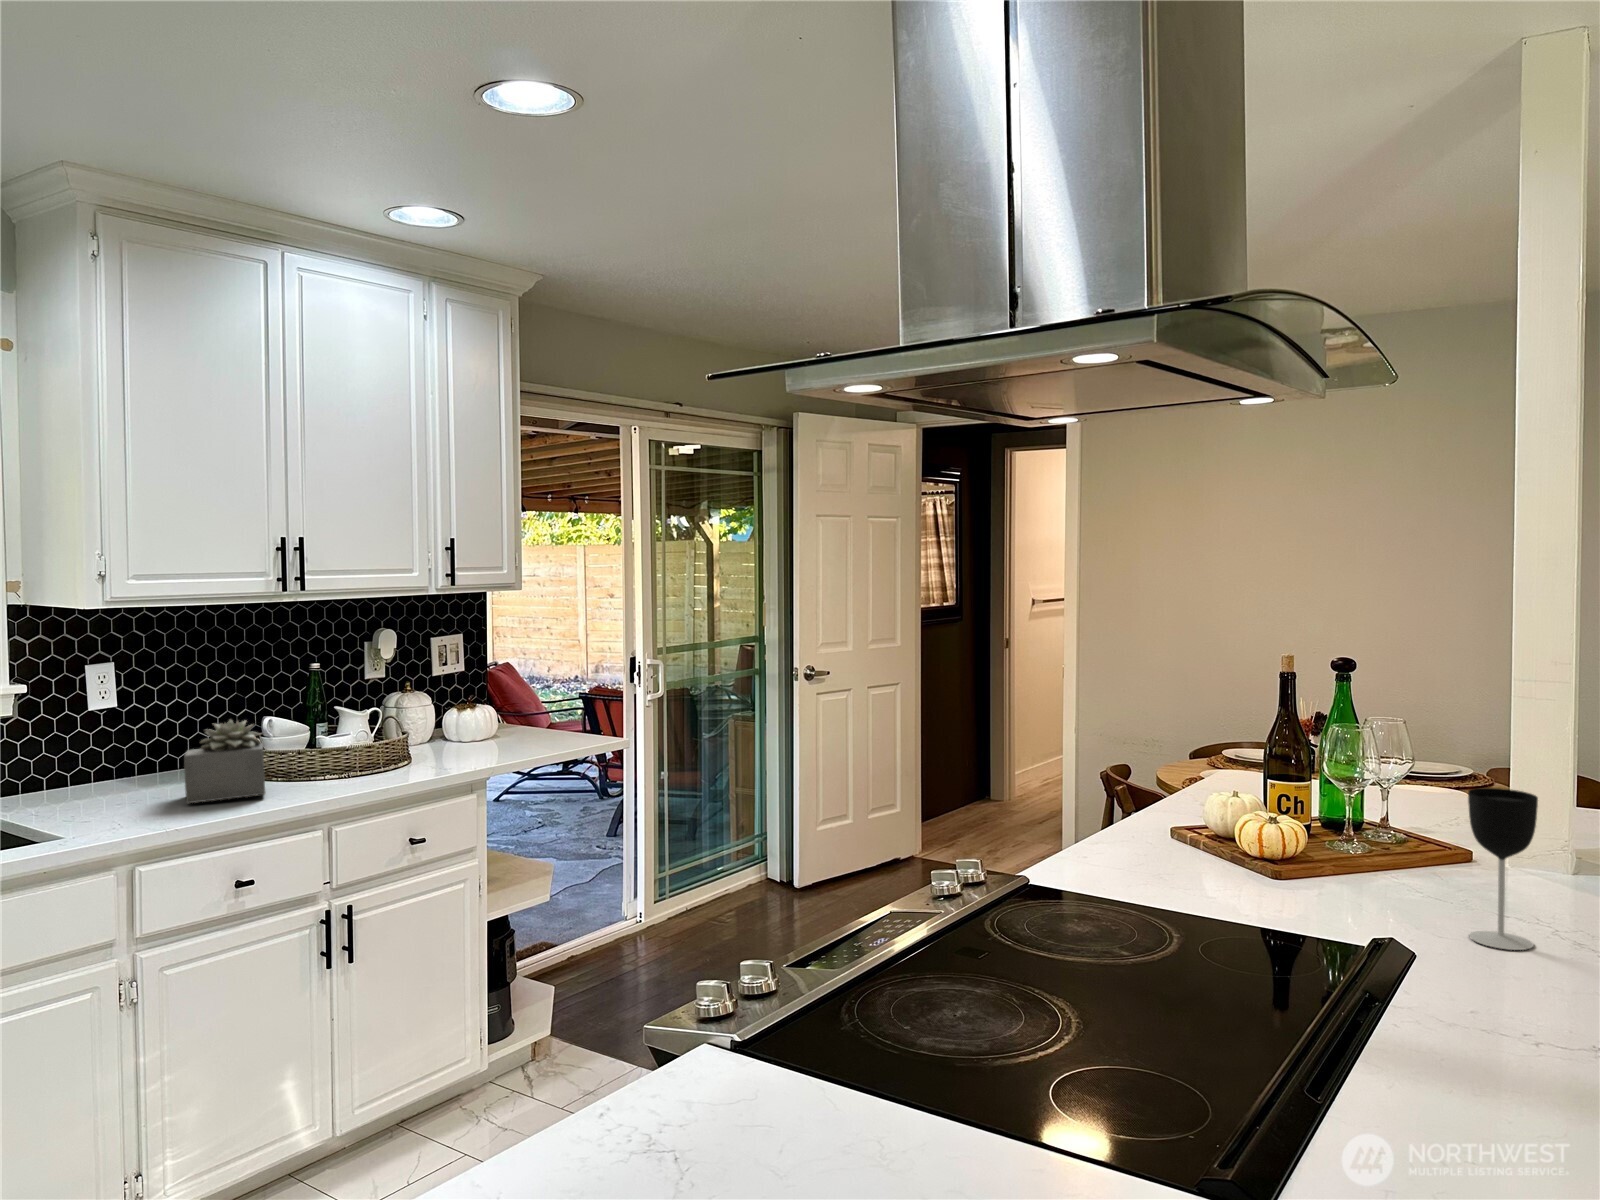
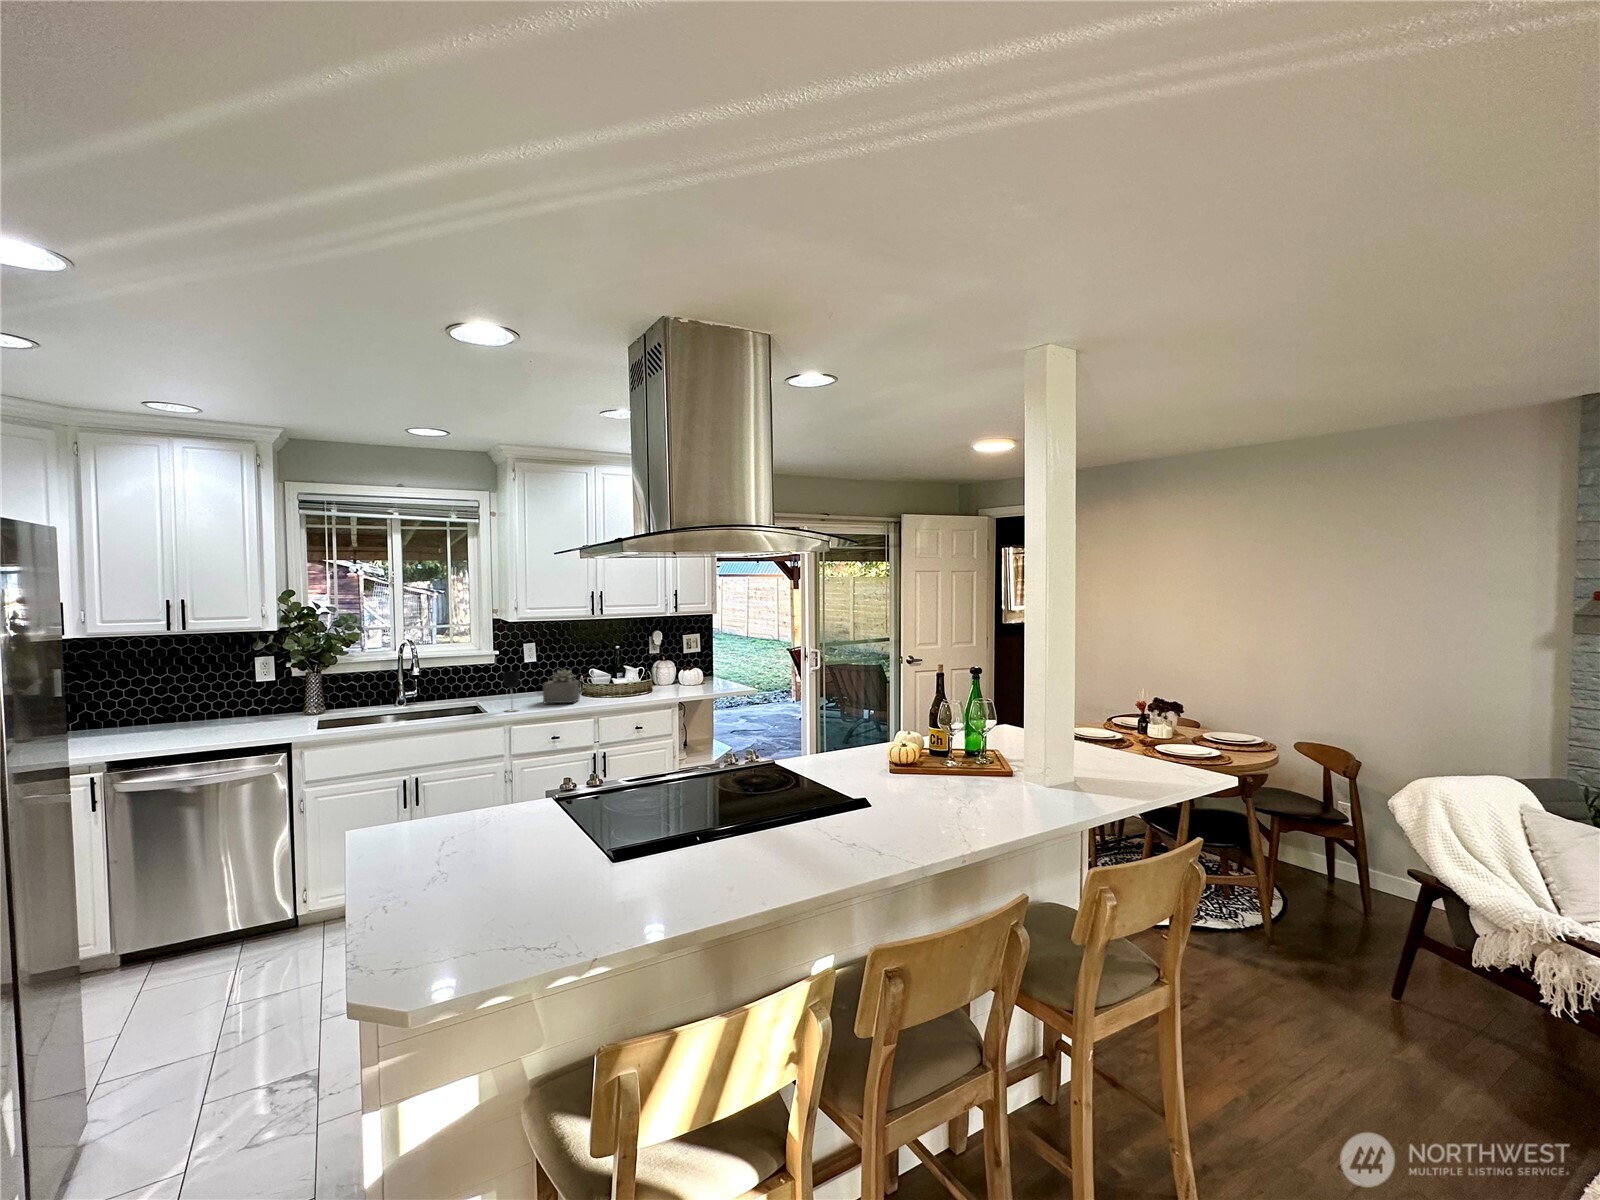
wine glass: present [1468,788,1538,950] -> present [502,671,520,711]

